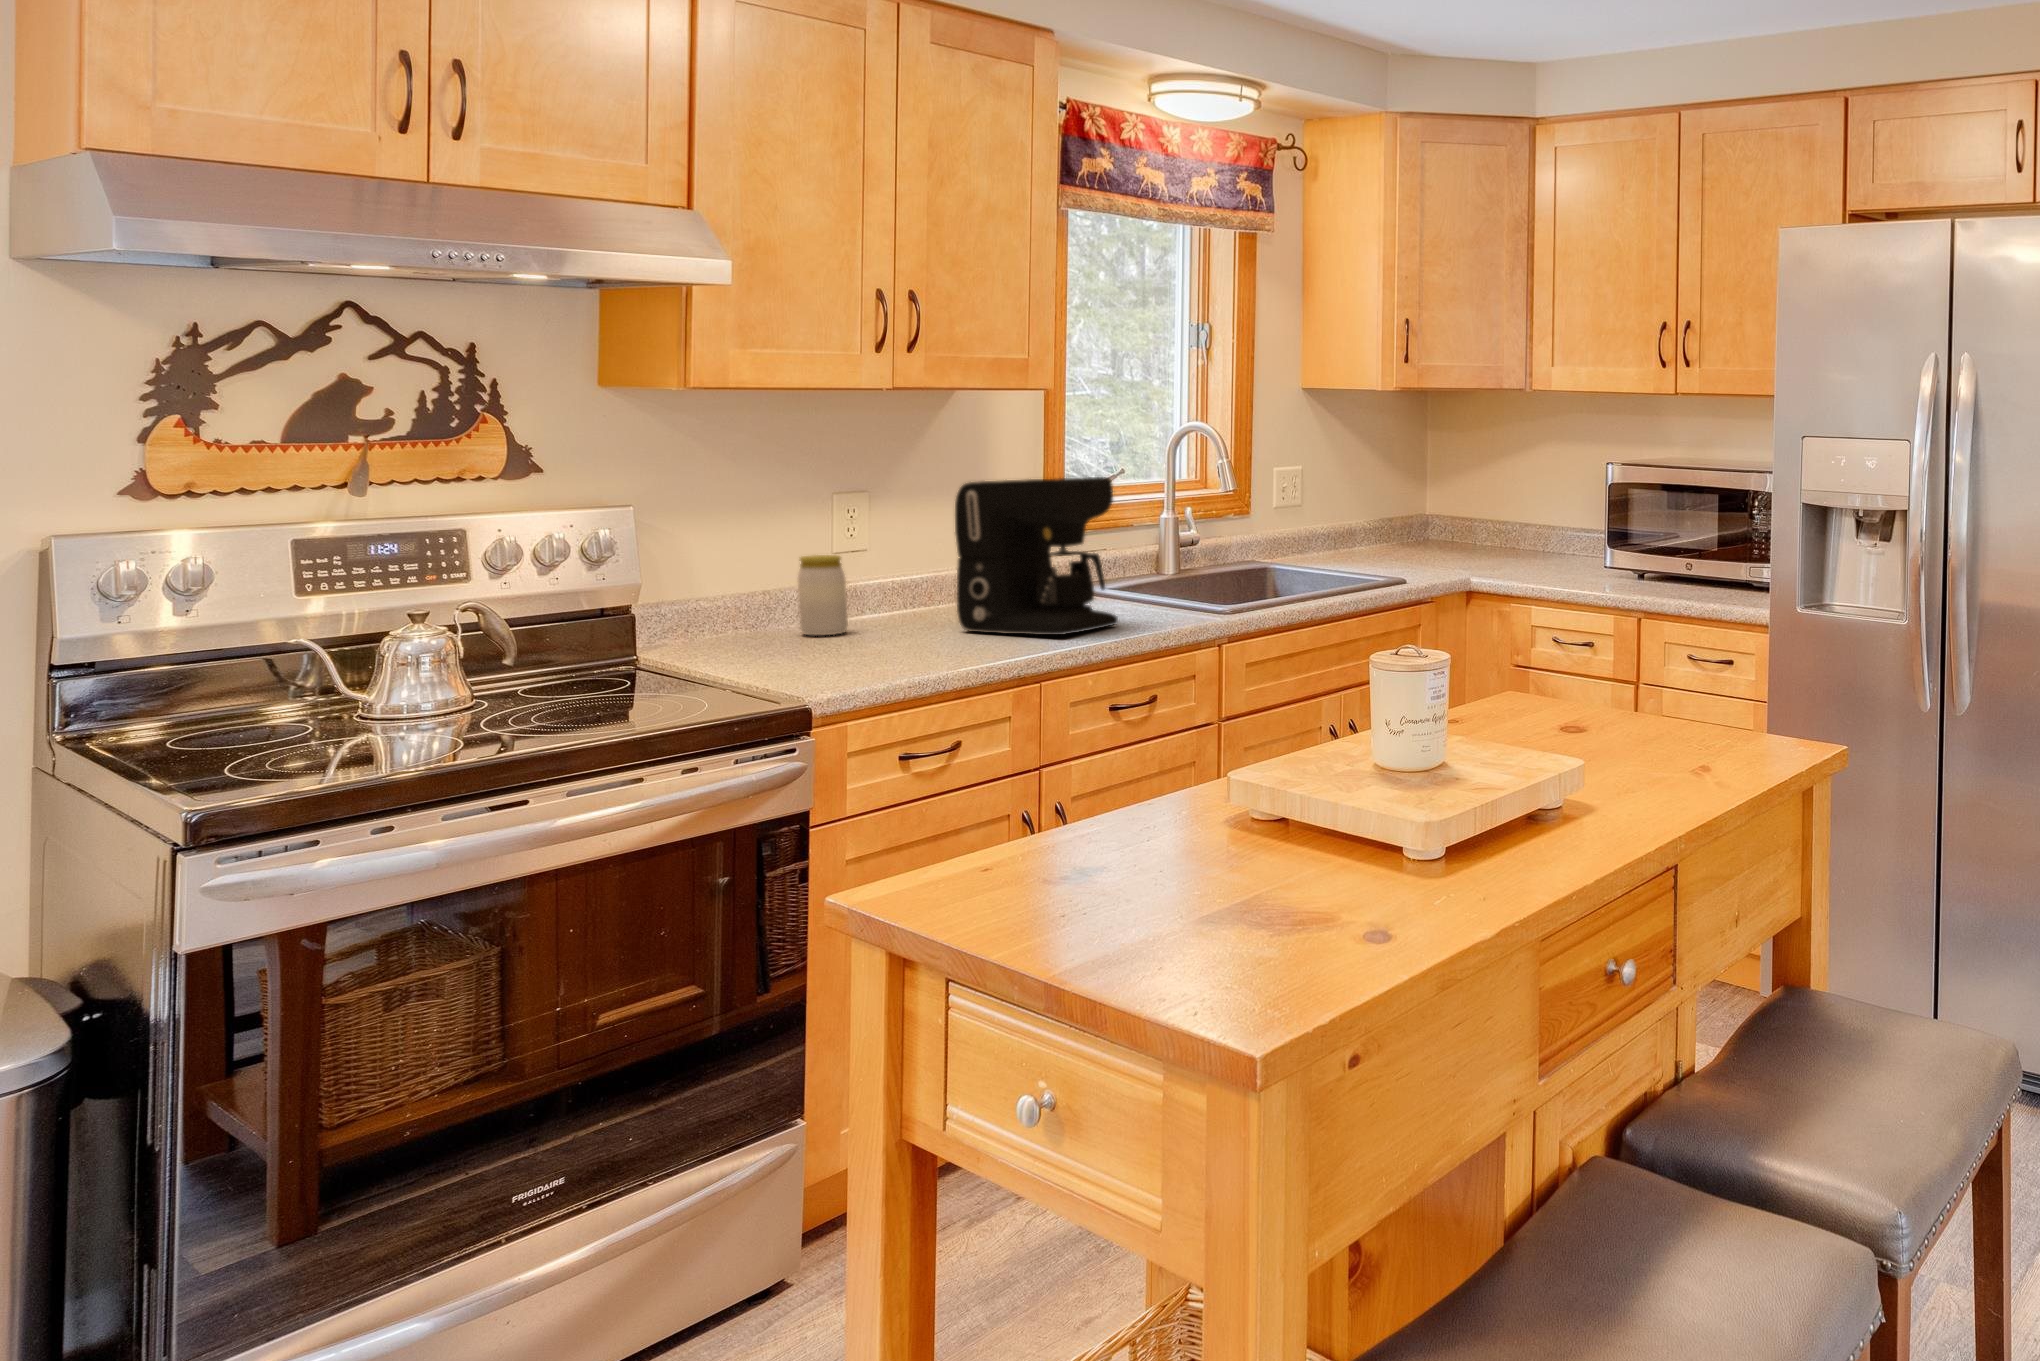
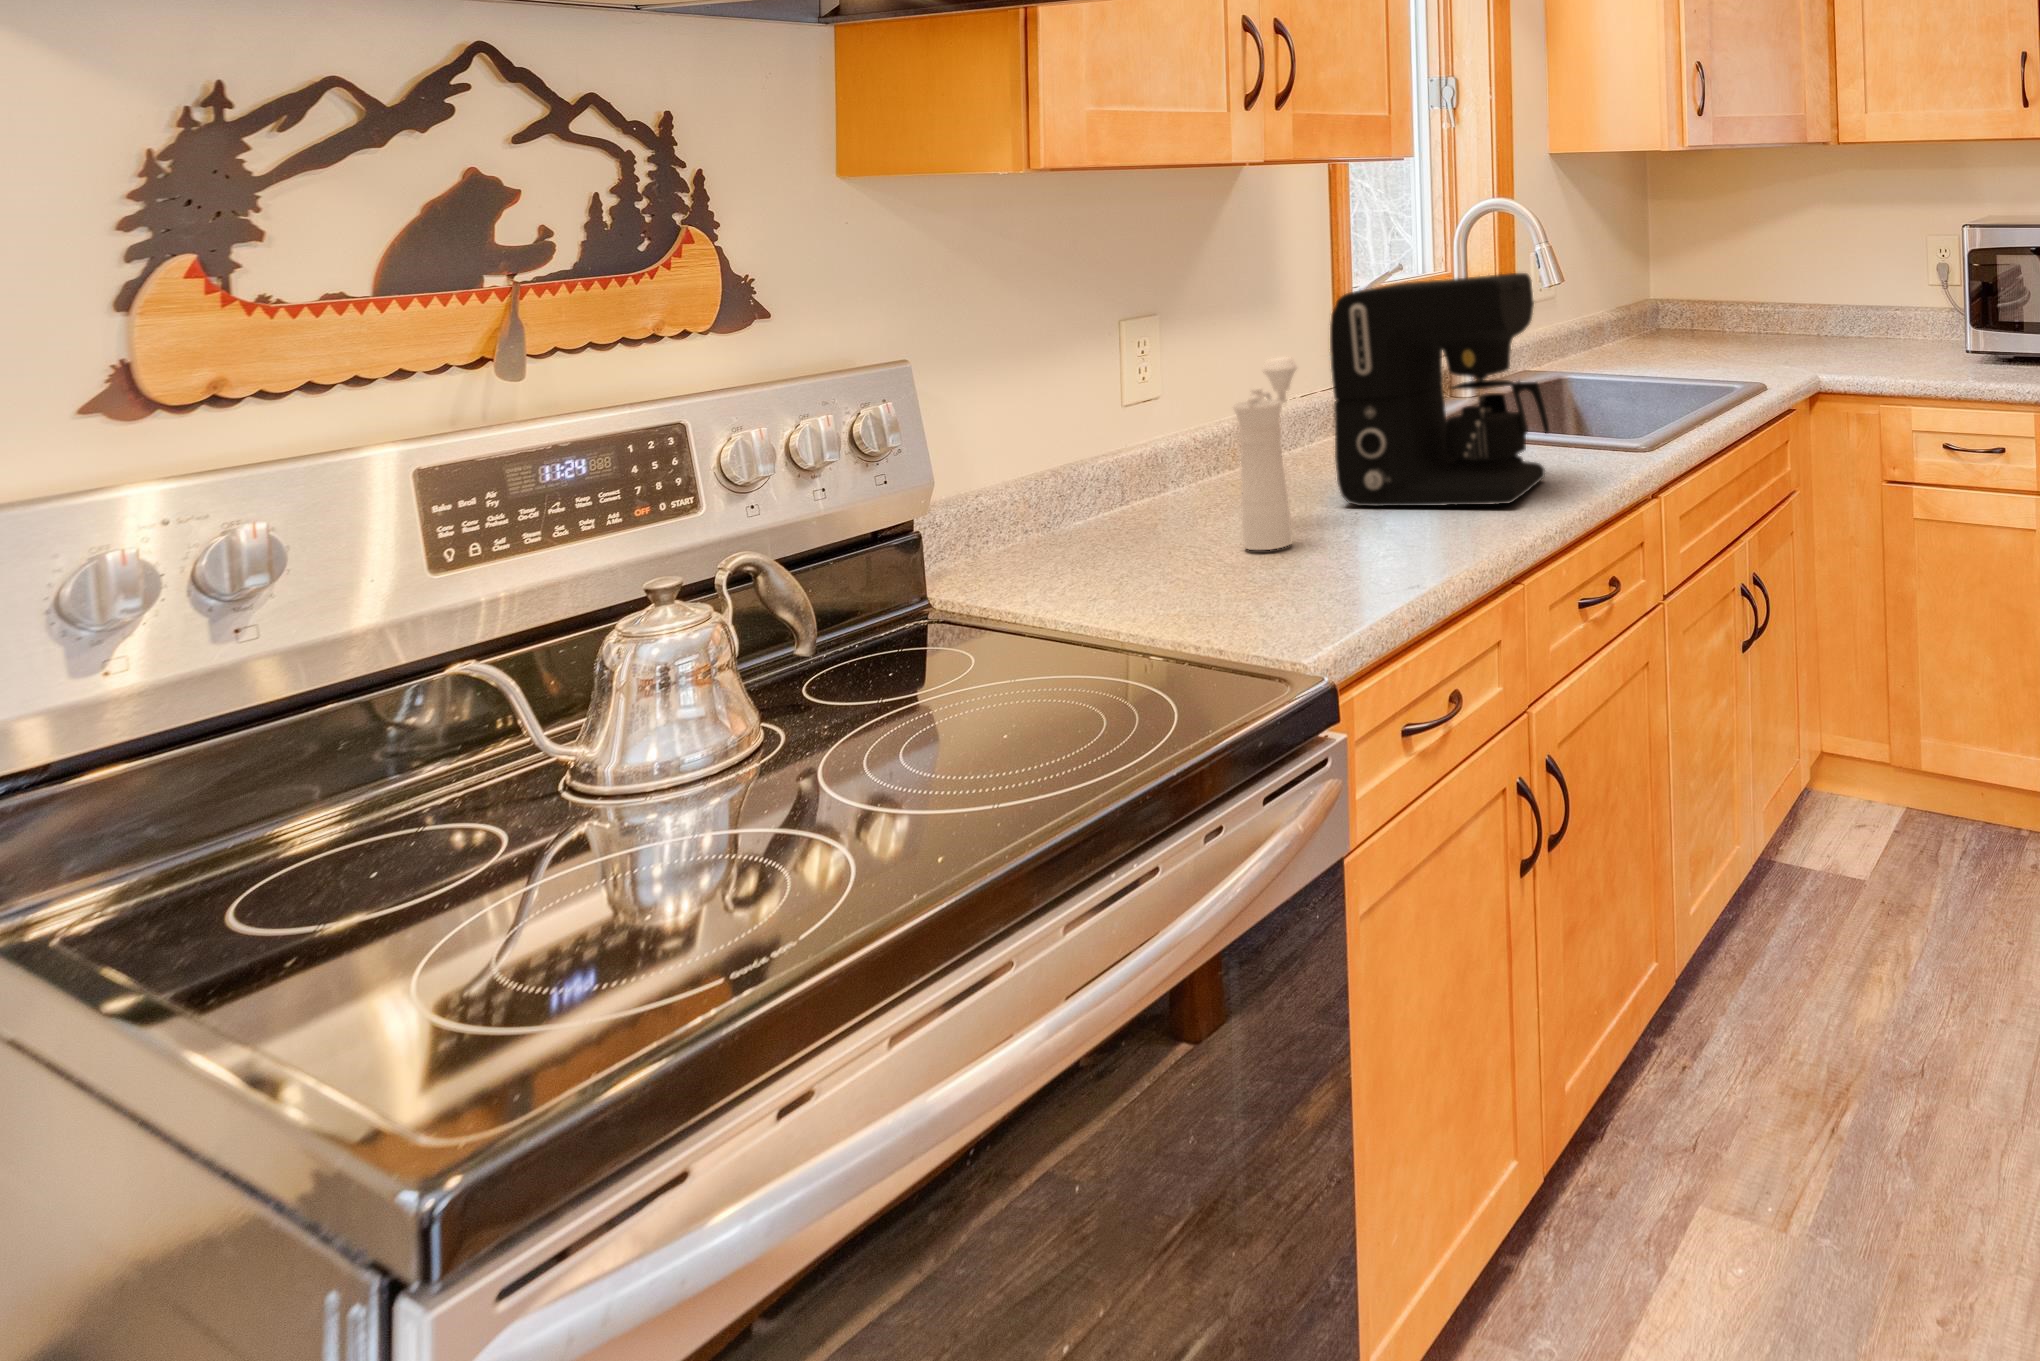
pepper mill: none [854,524,919,649] -> present [1233,357,1297,550]
jar: present [798,555,848,635] -> none [1111,409,1183,530]

